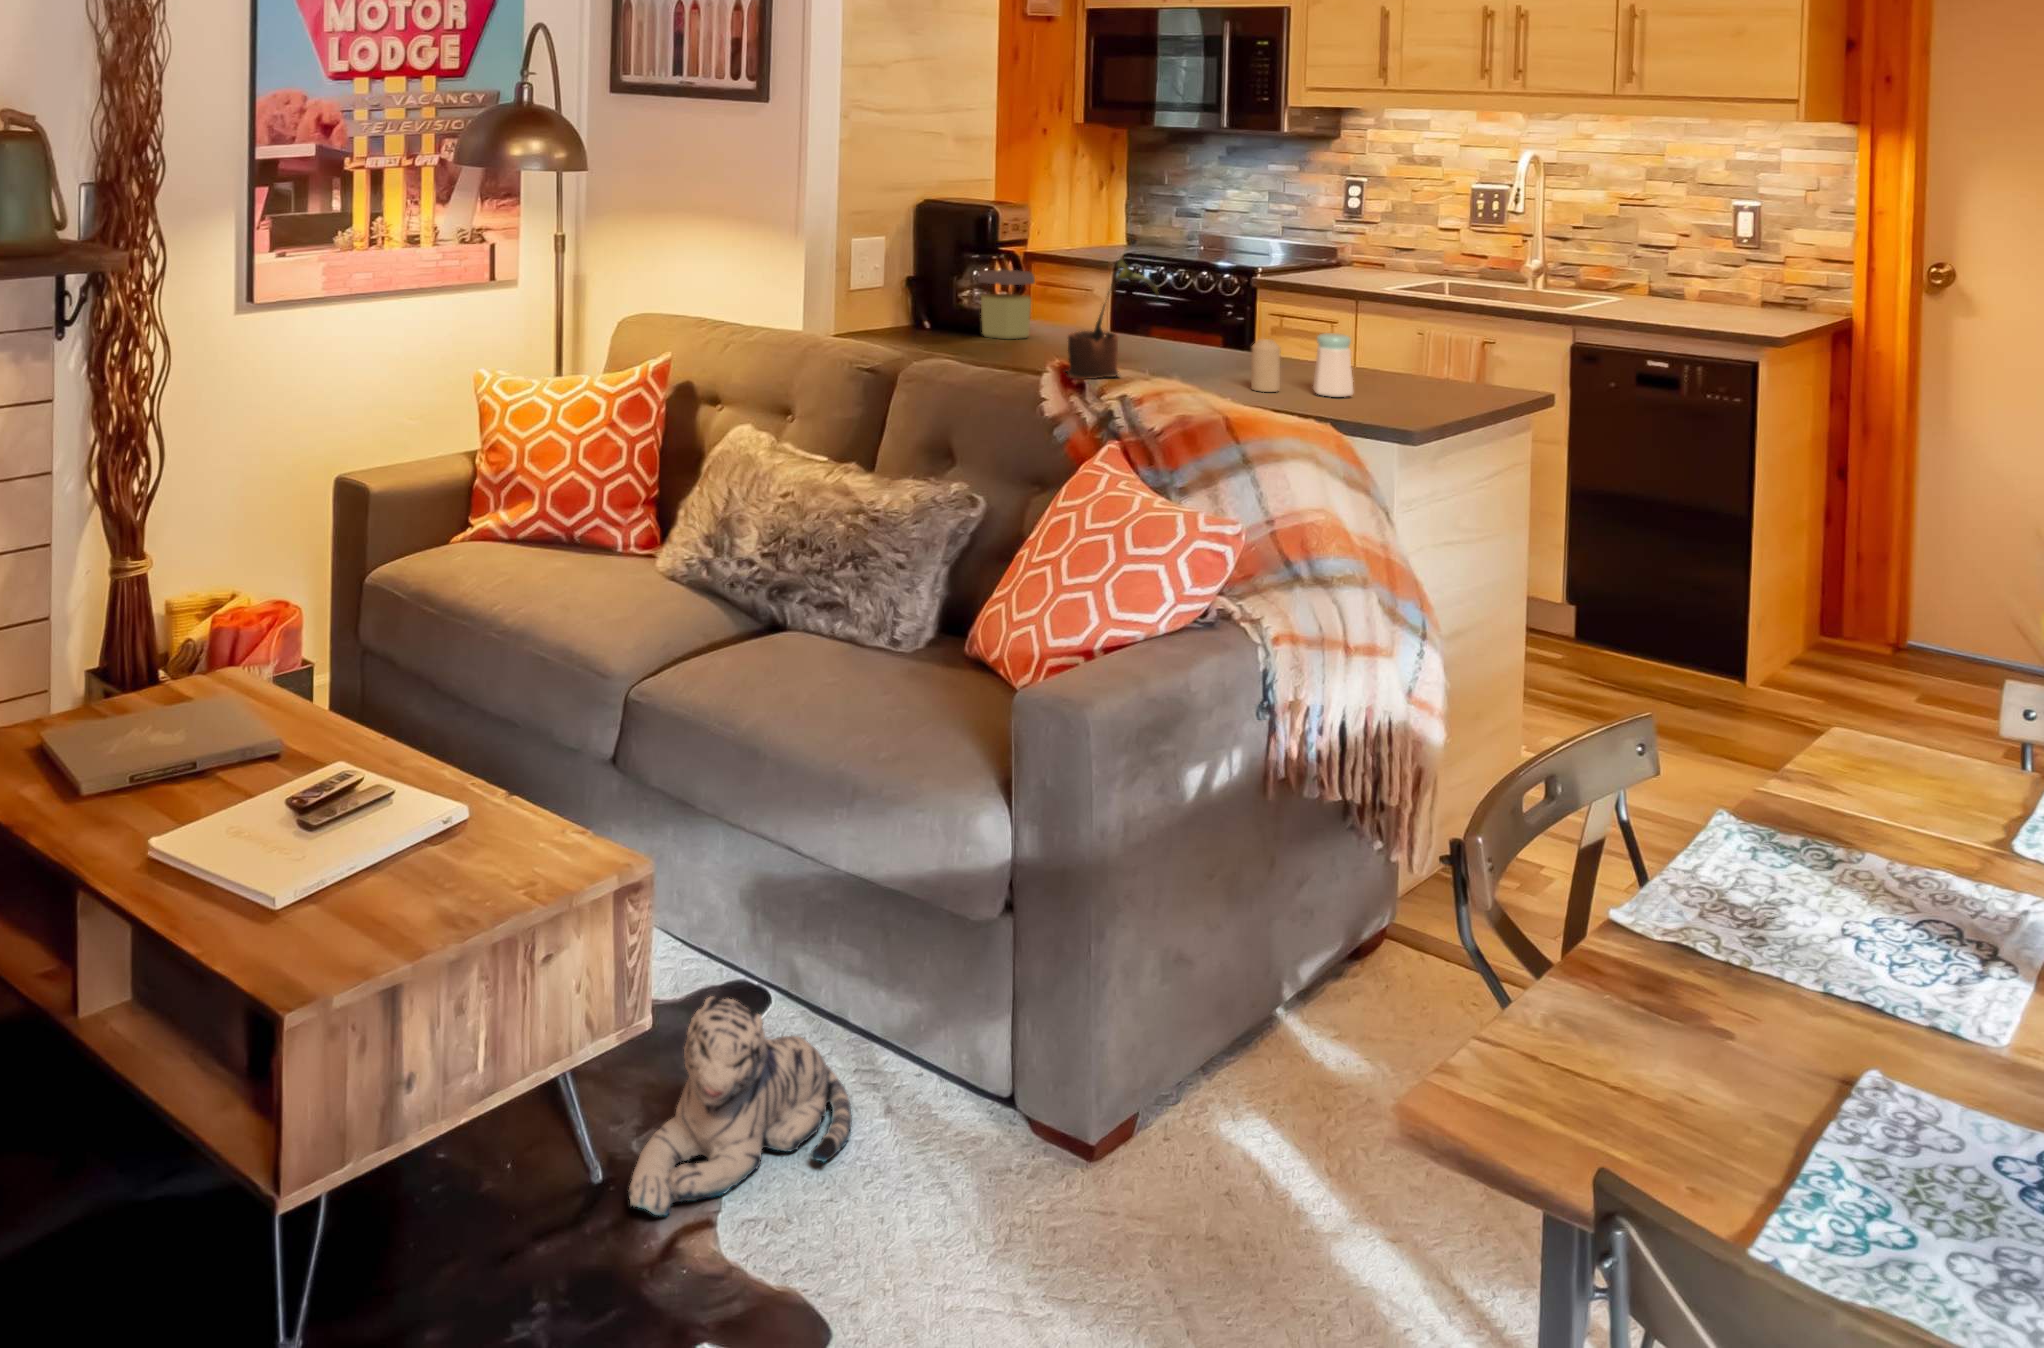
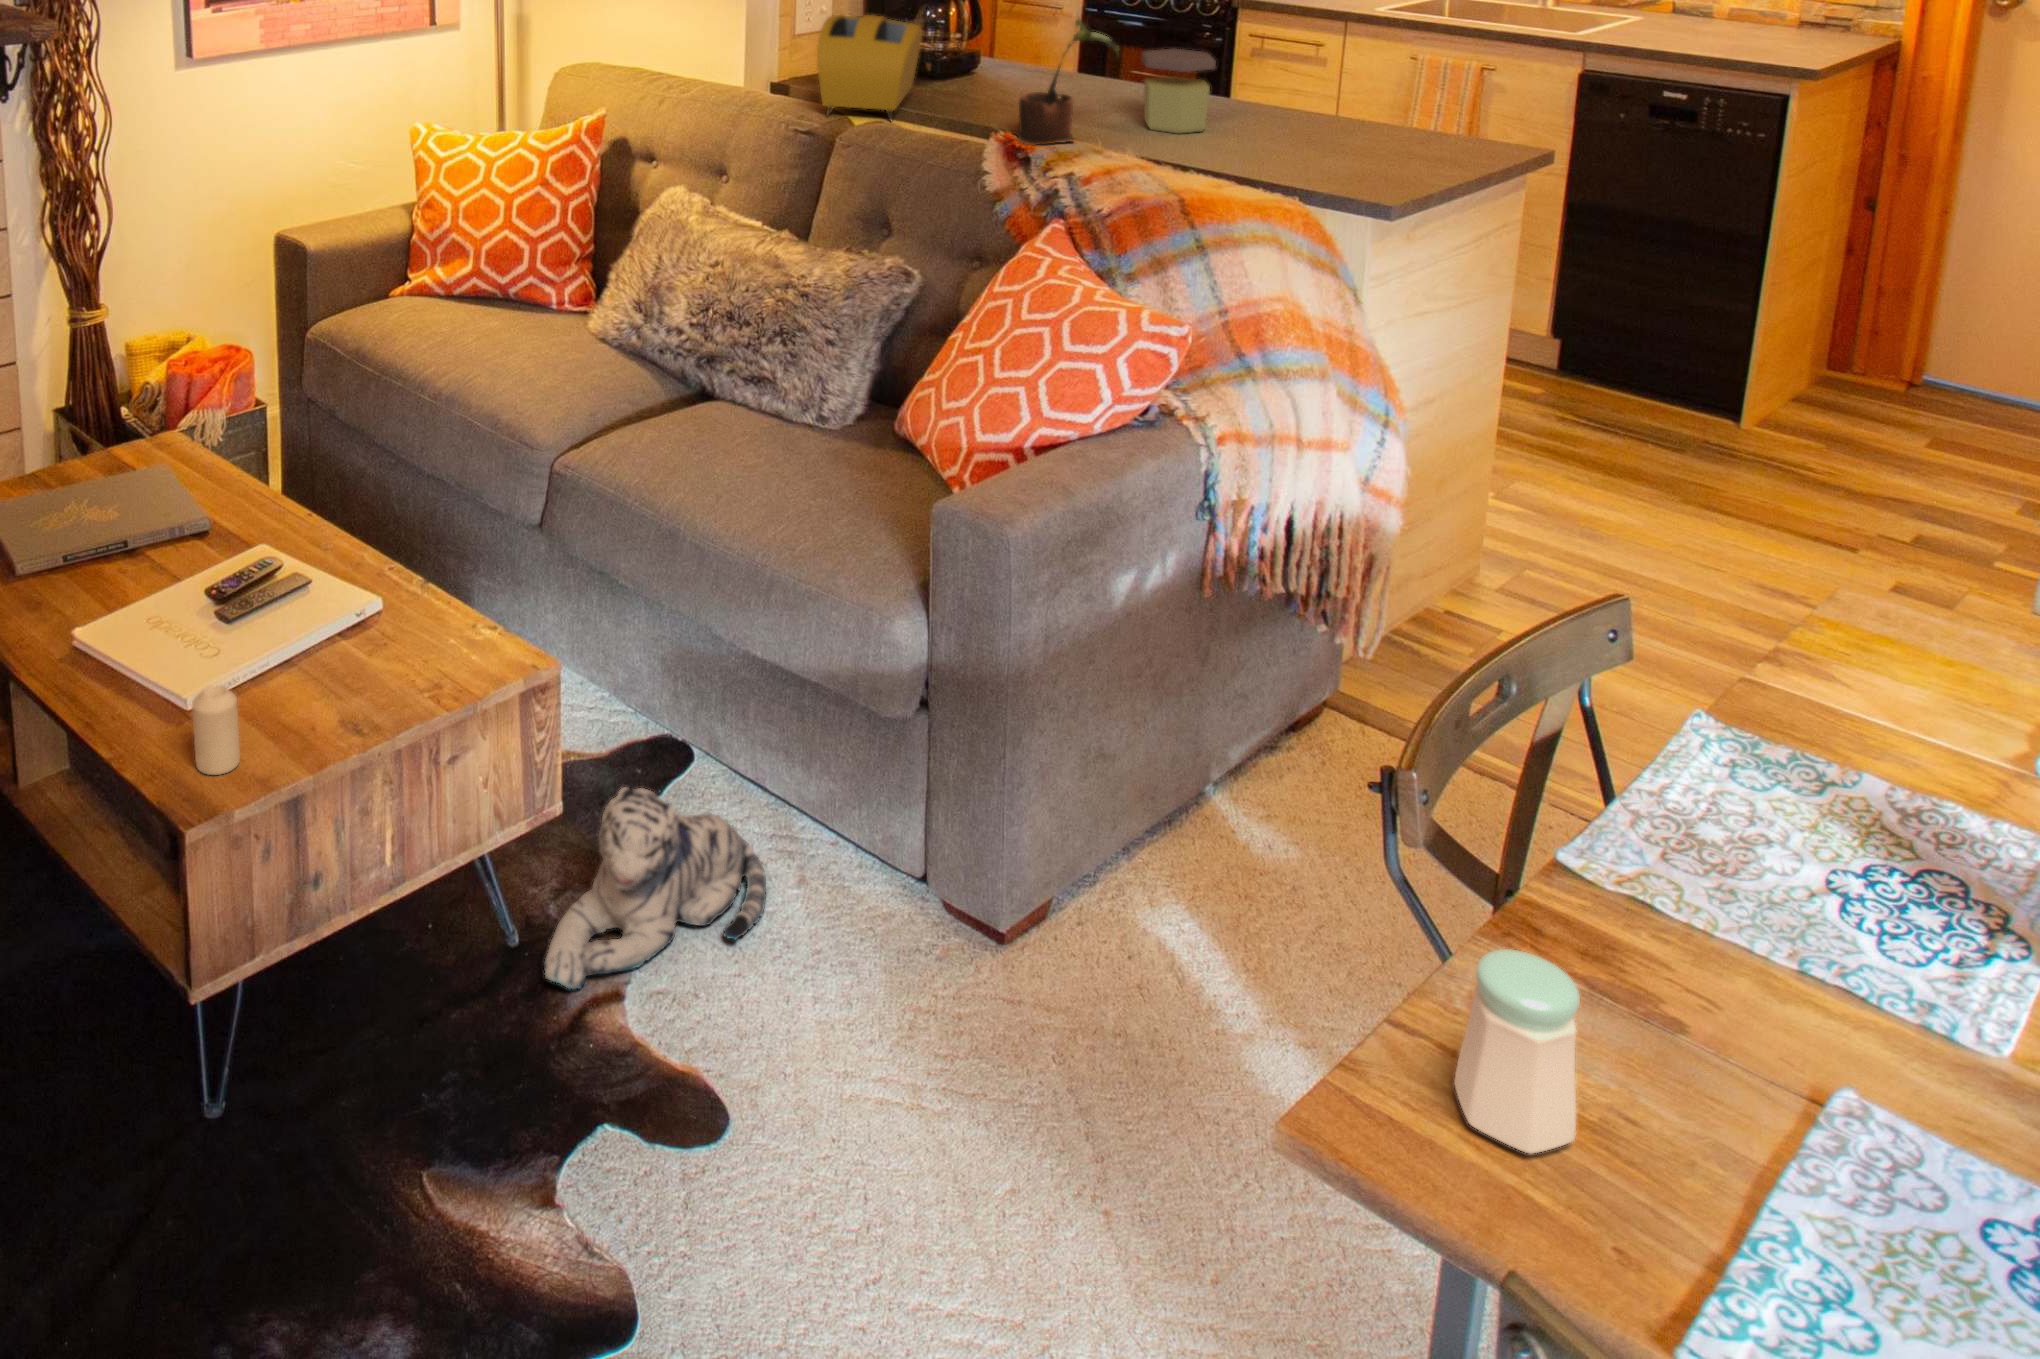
toaster: none [877,262,974,362] -> present [817,15,922,120]
jar: present [978,269,1035,339] -> present [1141,48,1216,134]
salt shaker: present [1313,333,1353,397] -> present [1455,949,1580,1153]
candle: present [1251,339,1281,392] -> present [192,685,240,775]

